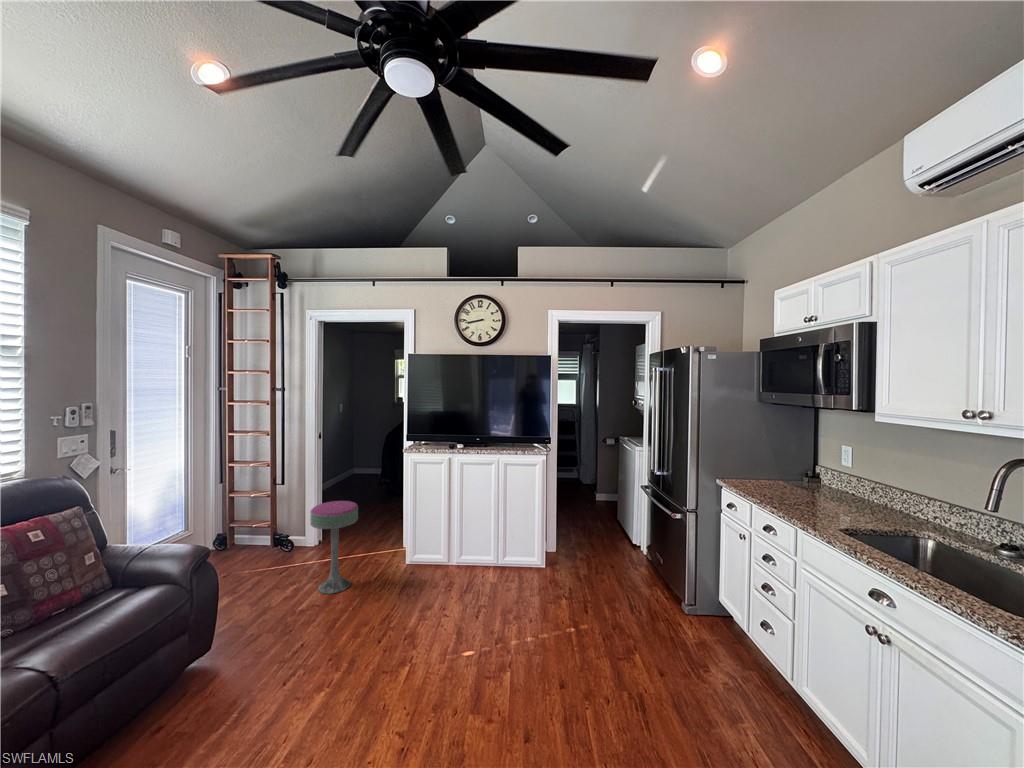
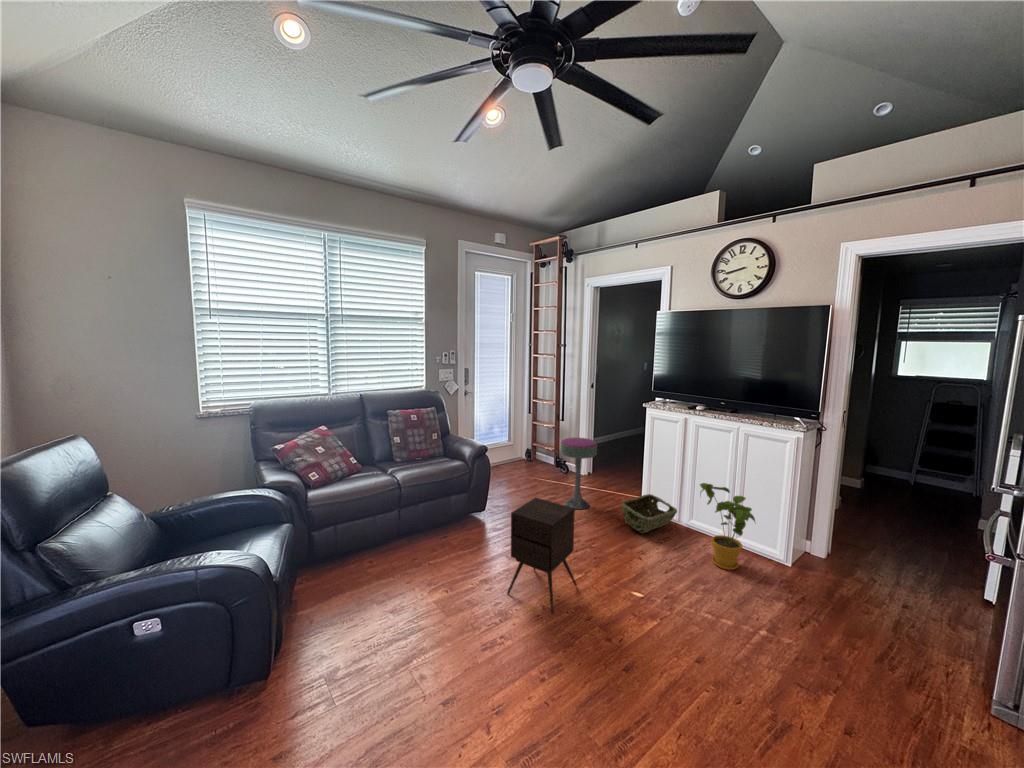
house plant: none [486,515,534,592] -> present [700,483,755,570]
woven basket: none [401,544,450,590] -> present [622,494,677,533]
side table: none [338,586,415,748] -> present [507,498,577,613]

